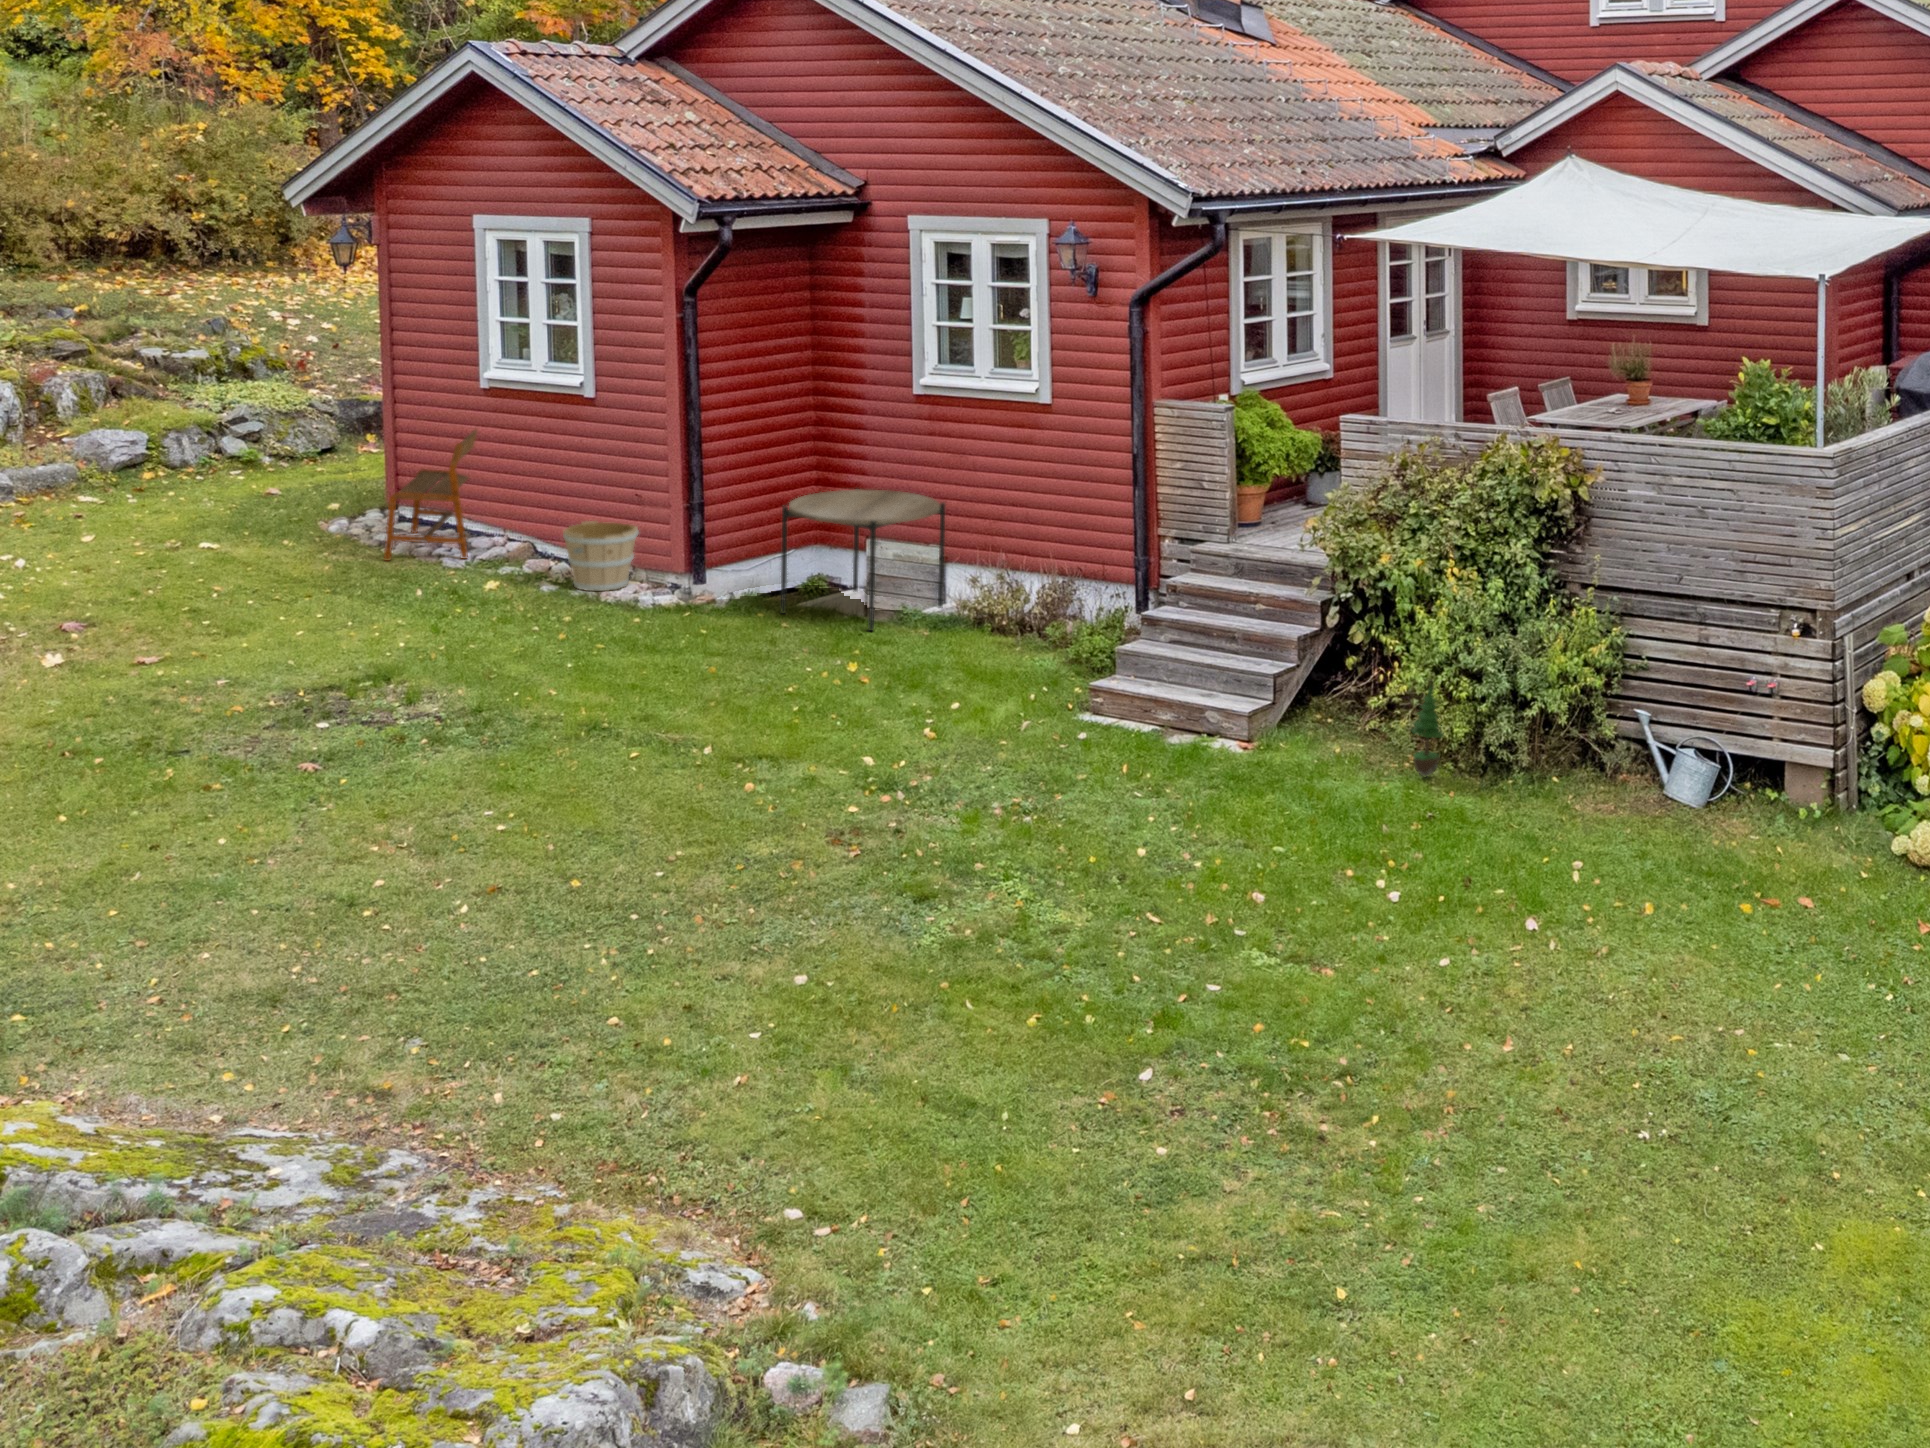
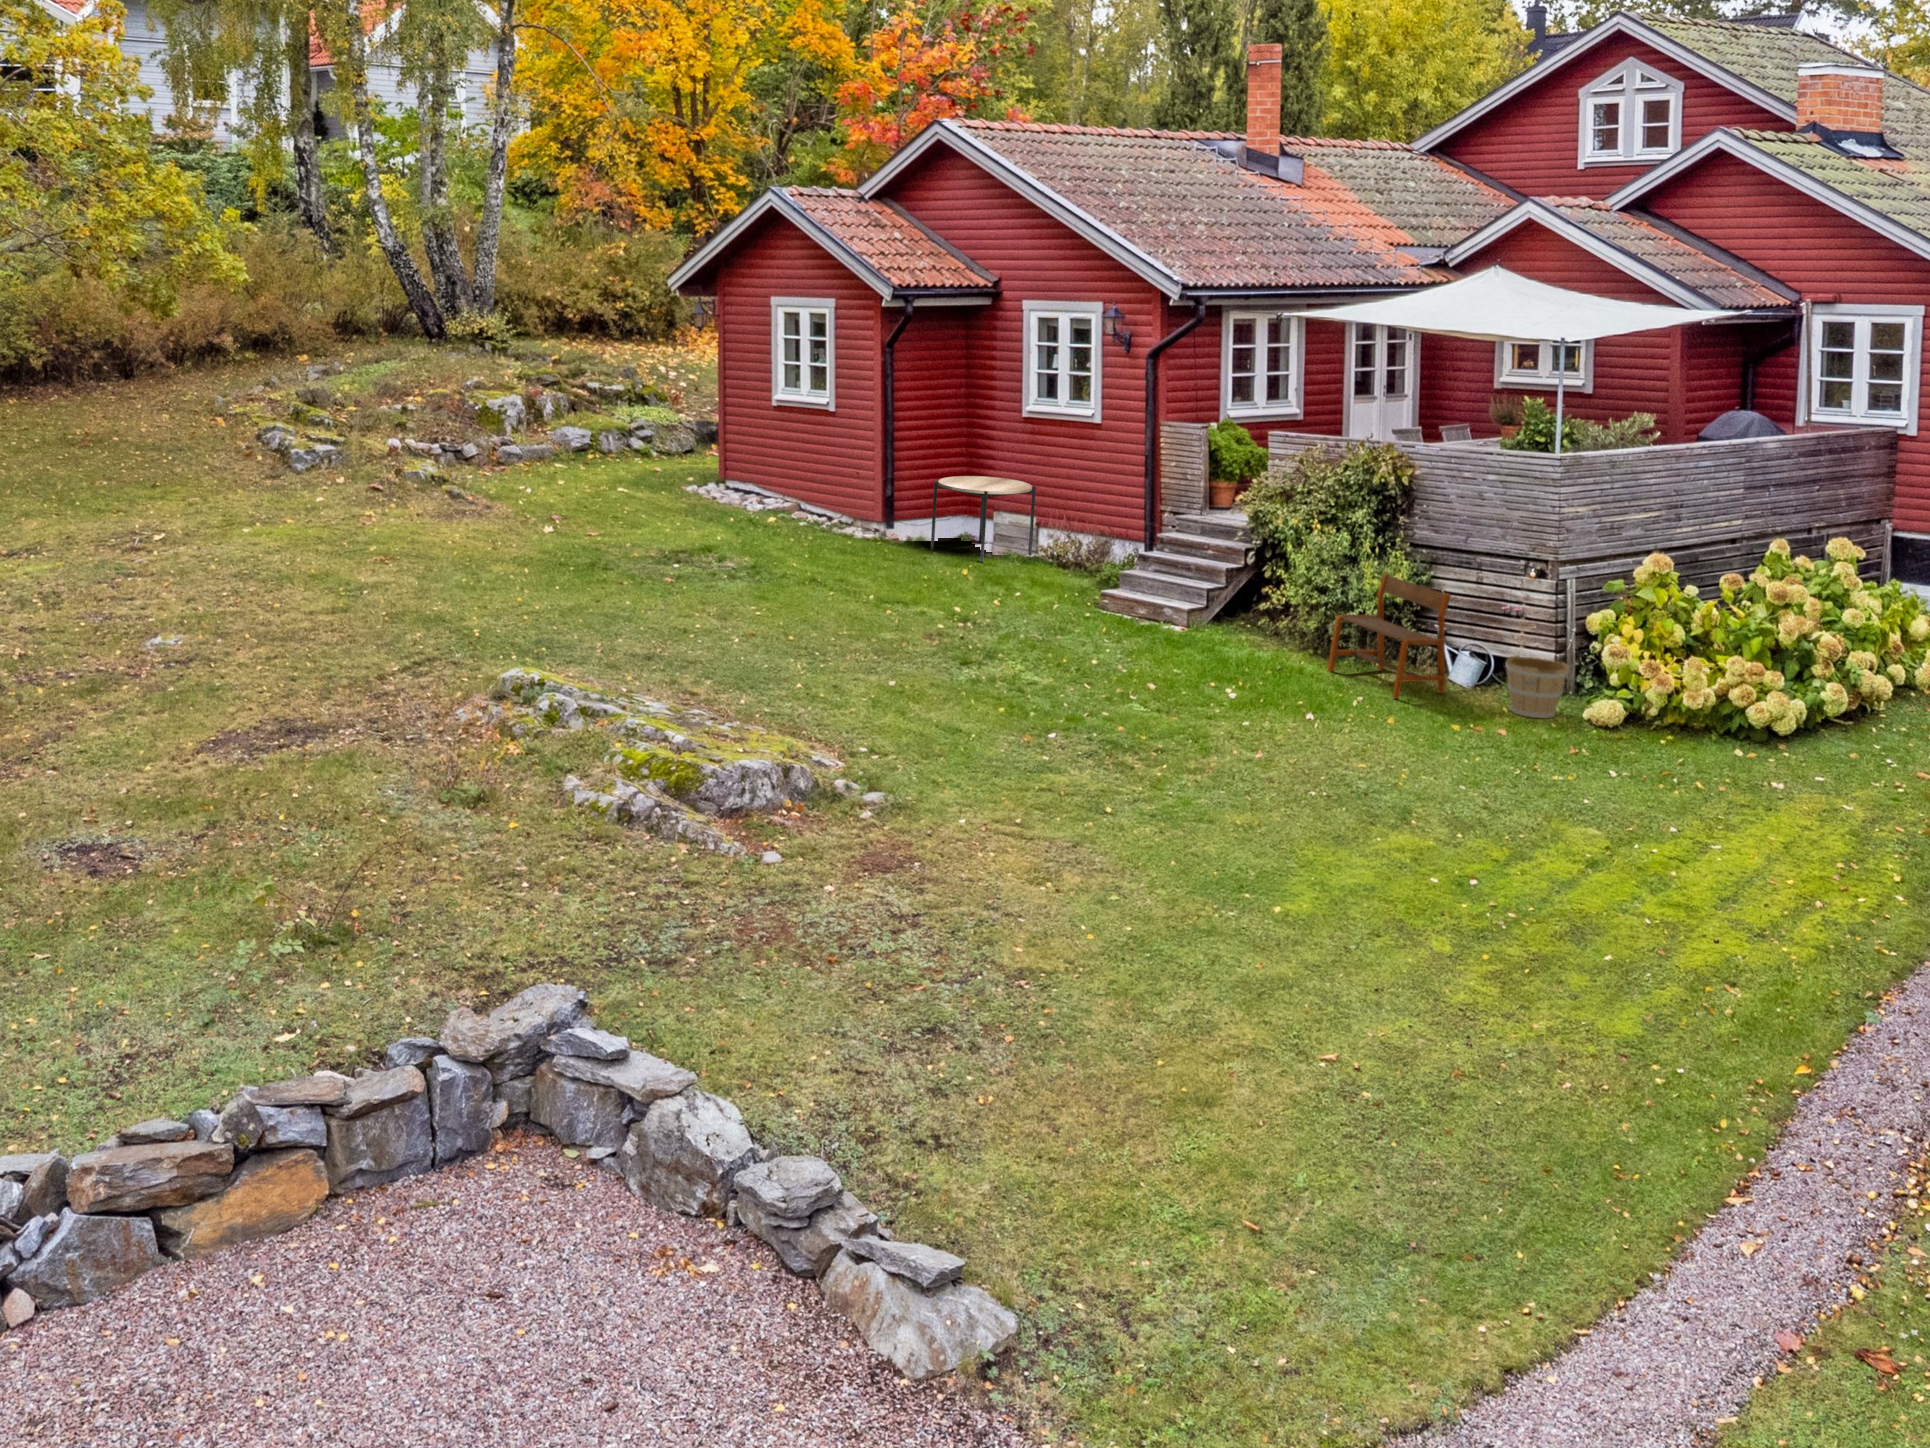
bench: present [384,430,477,561] -> present [1327,573,1451,699]
wooden bucket: present [563,521,639,591] -> present [1505,655,1569,719]
potted tree: present [1412,687,1444,777] -> none [1285,599,1308,660]

